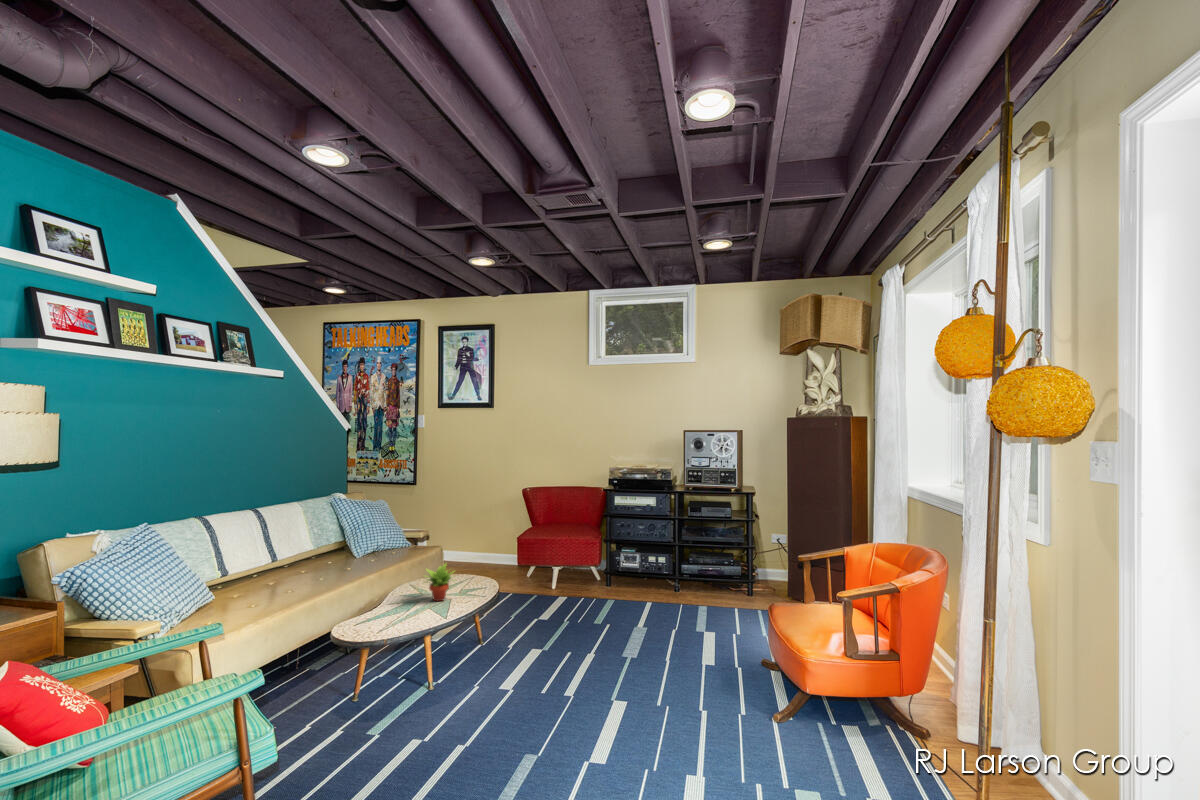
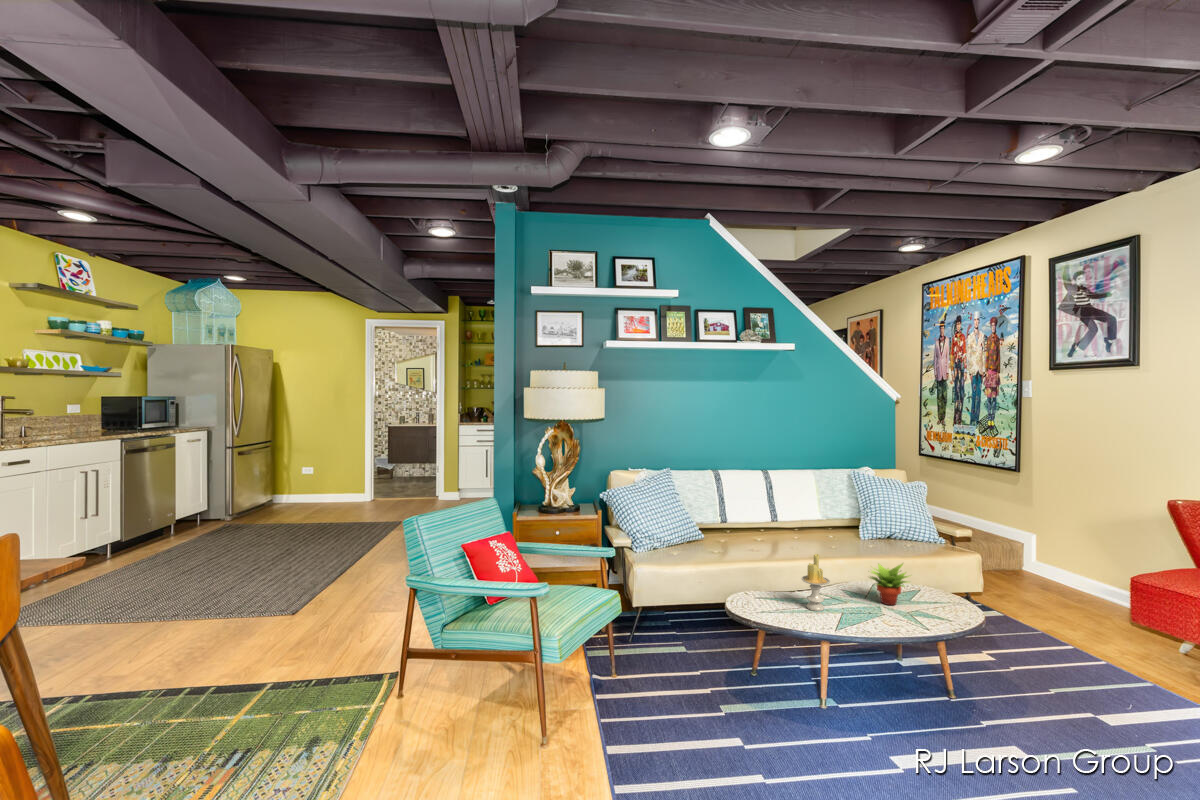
candle: none [382,570,410,625] -> present [801,554,830,611]

